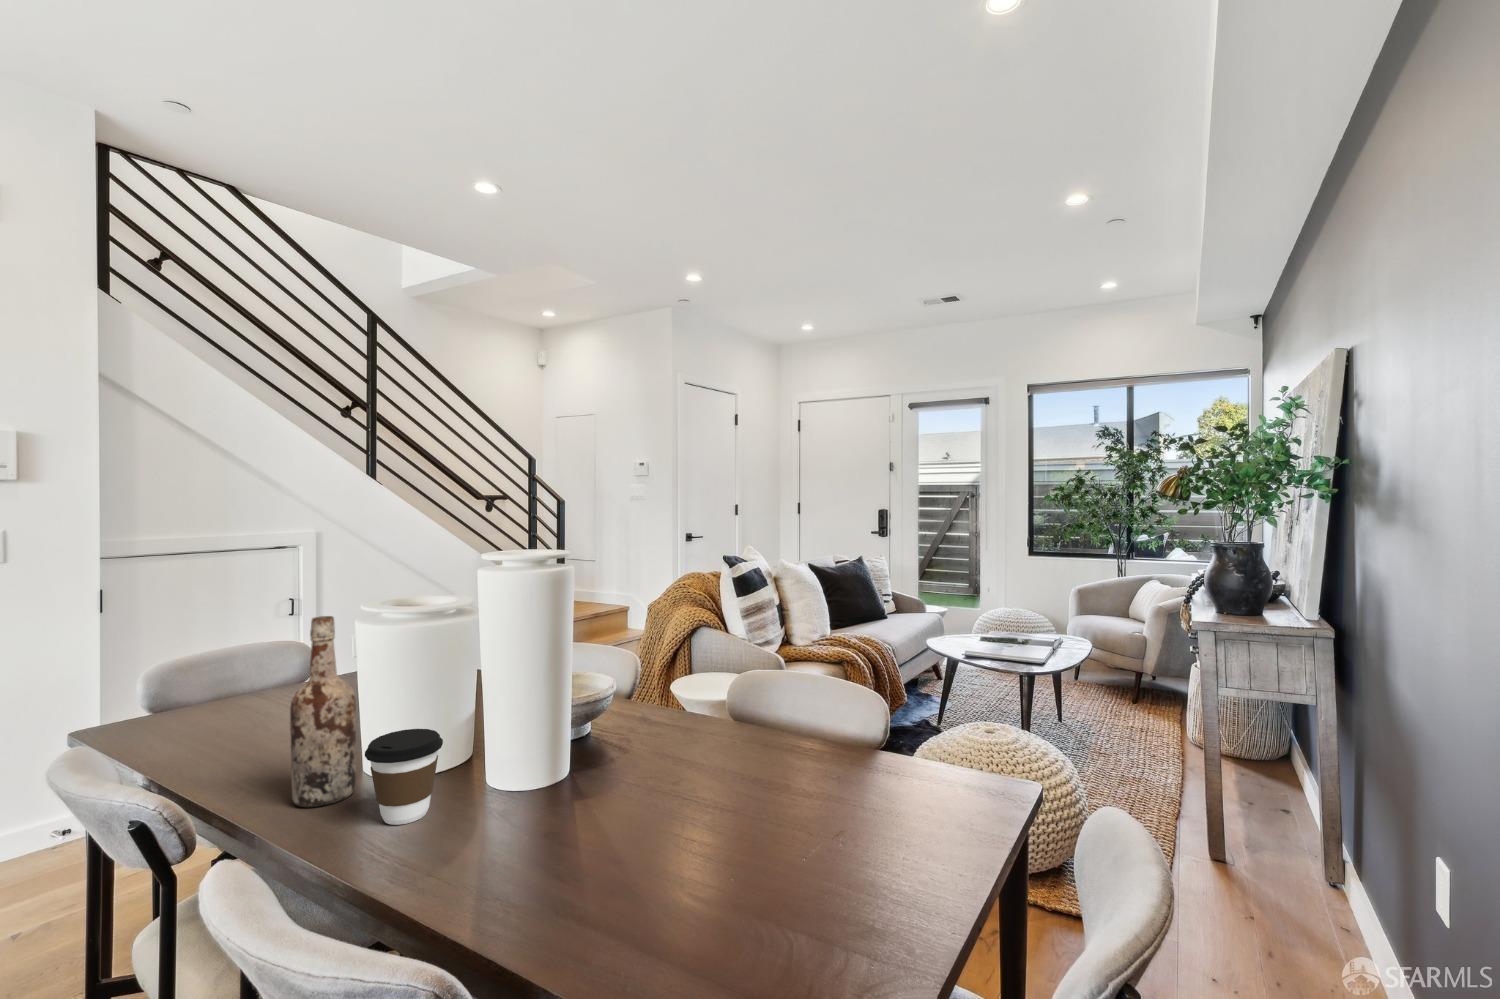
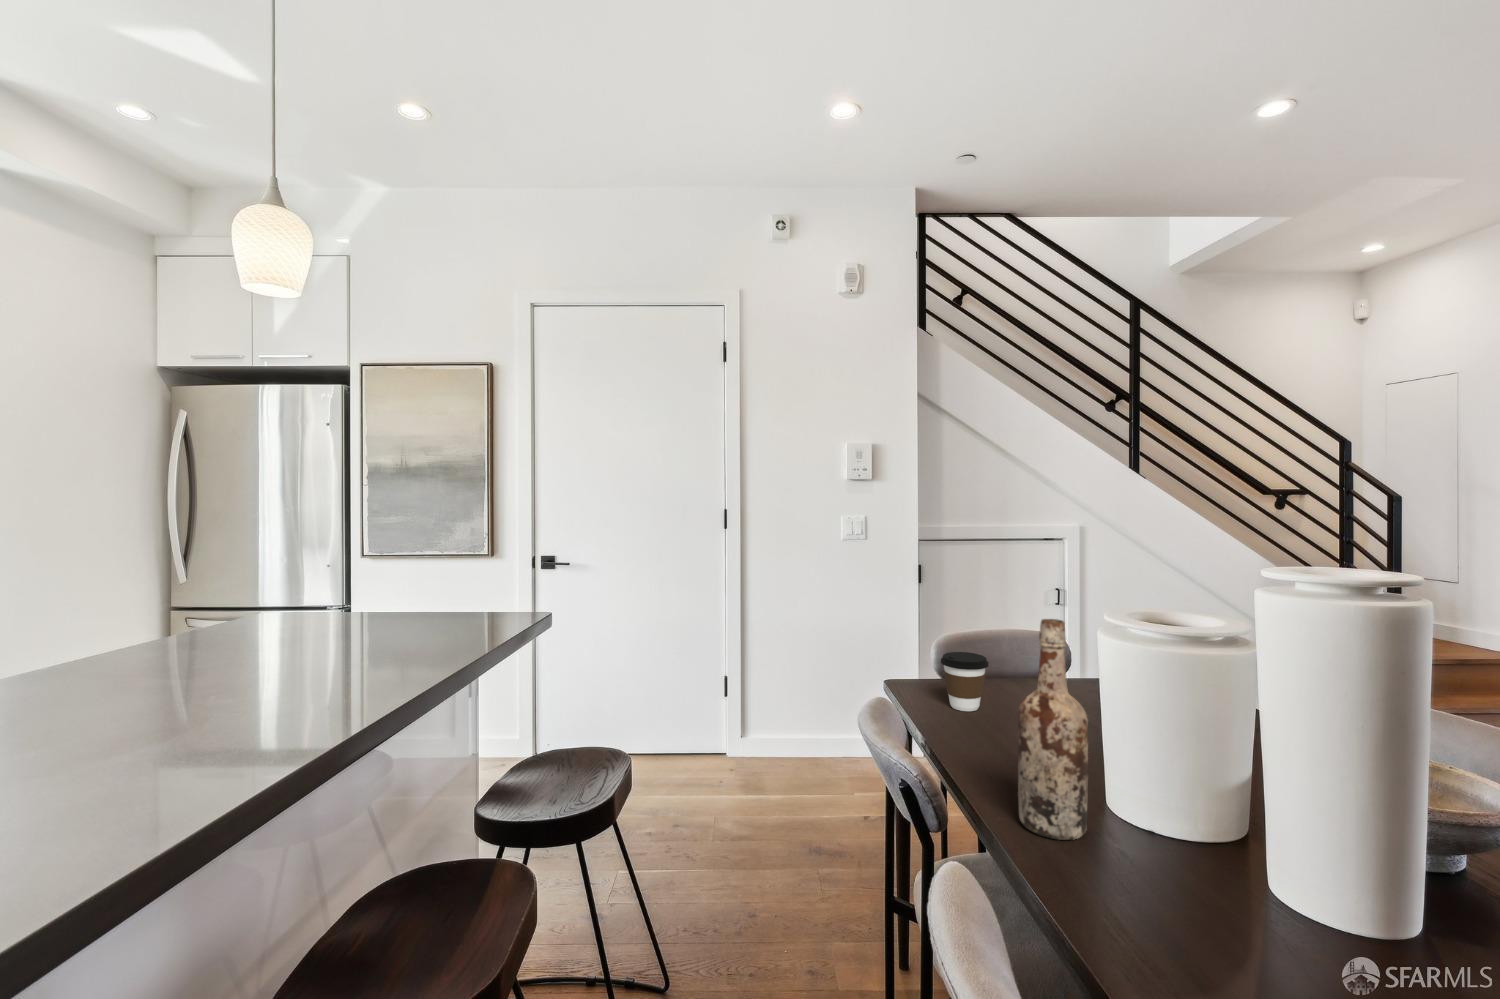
coffee cup: present [365,729,443,825] -> present [941,652,989,711]

